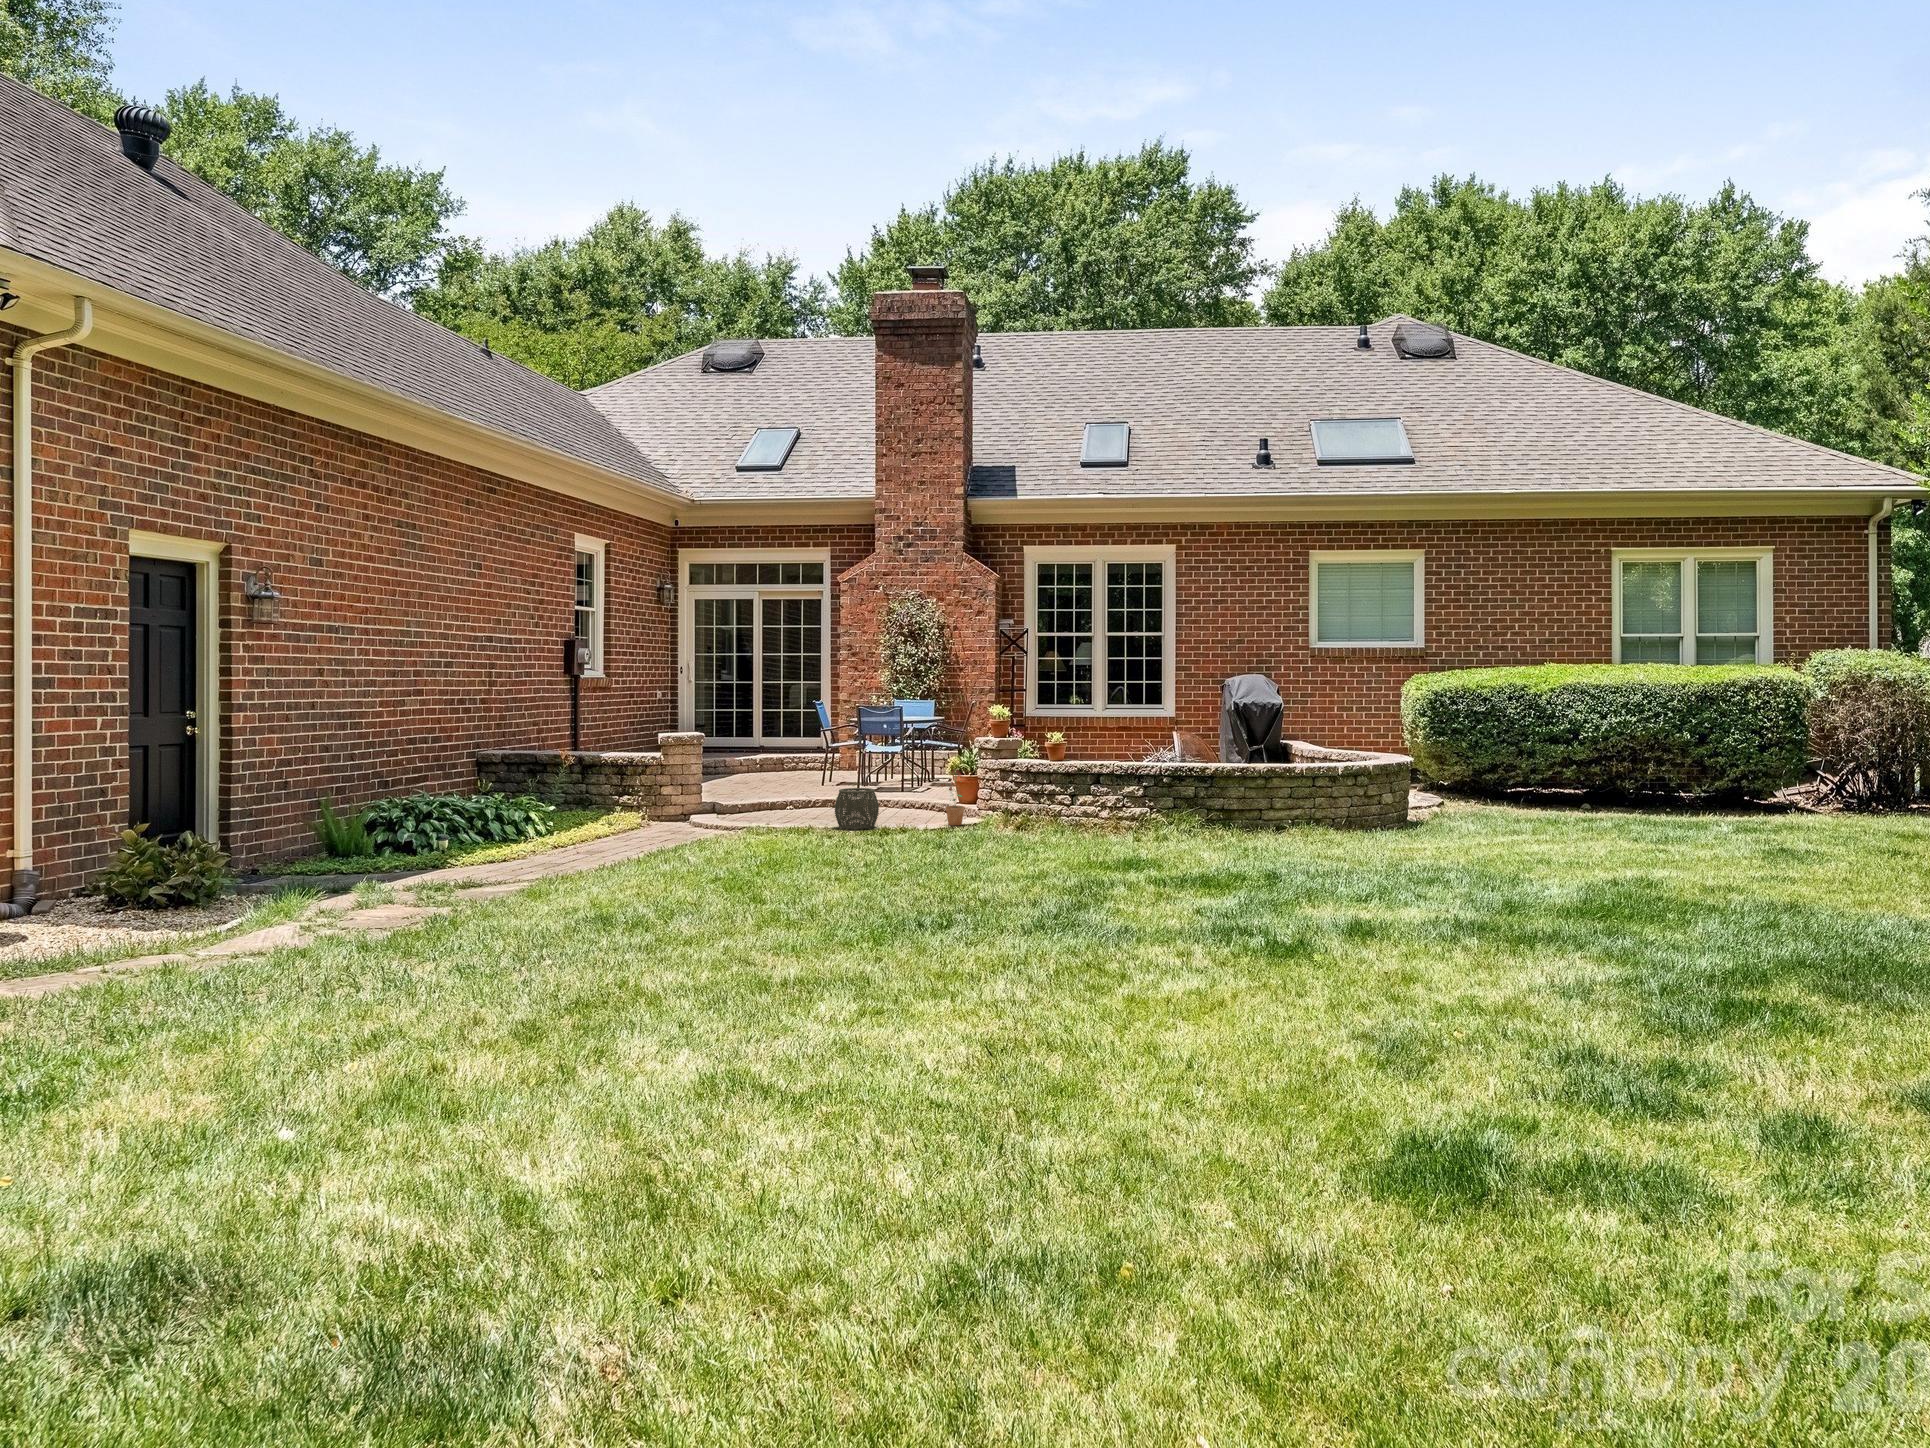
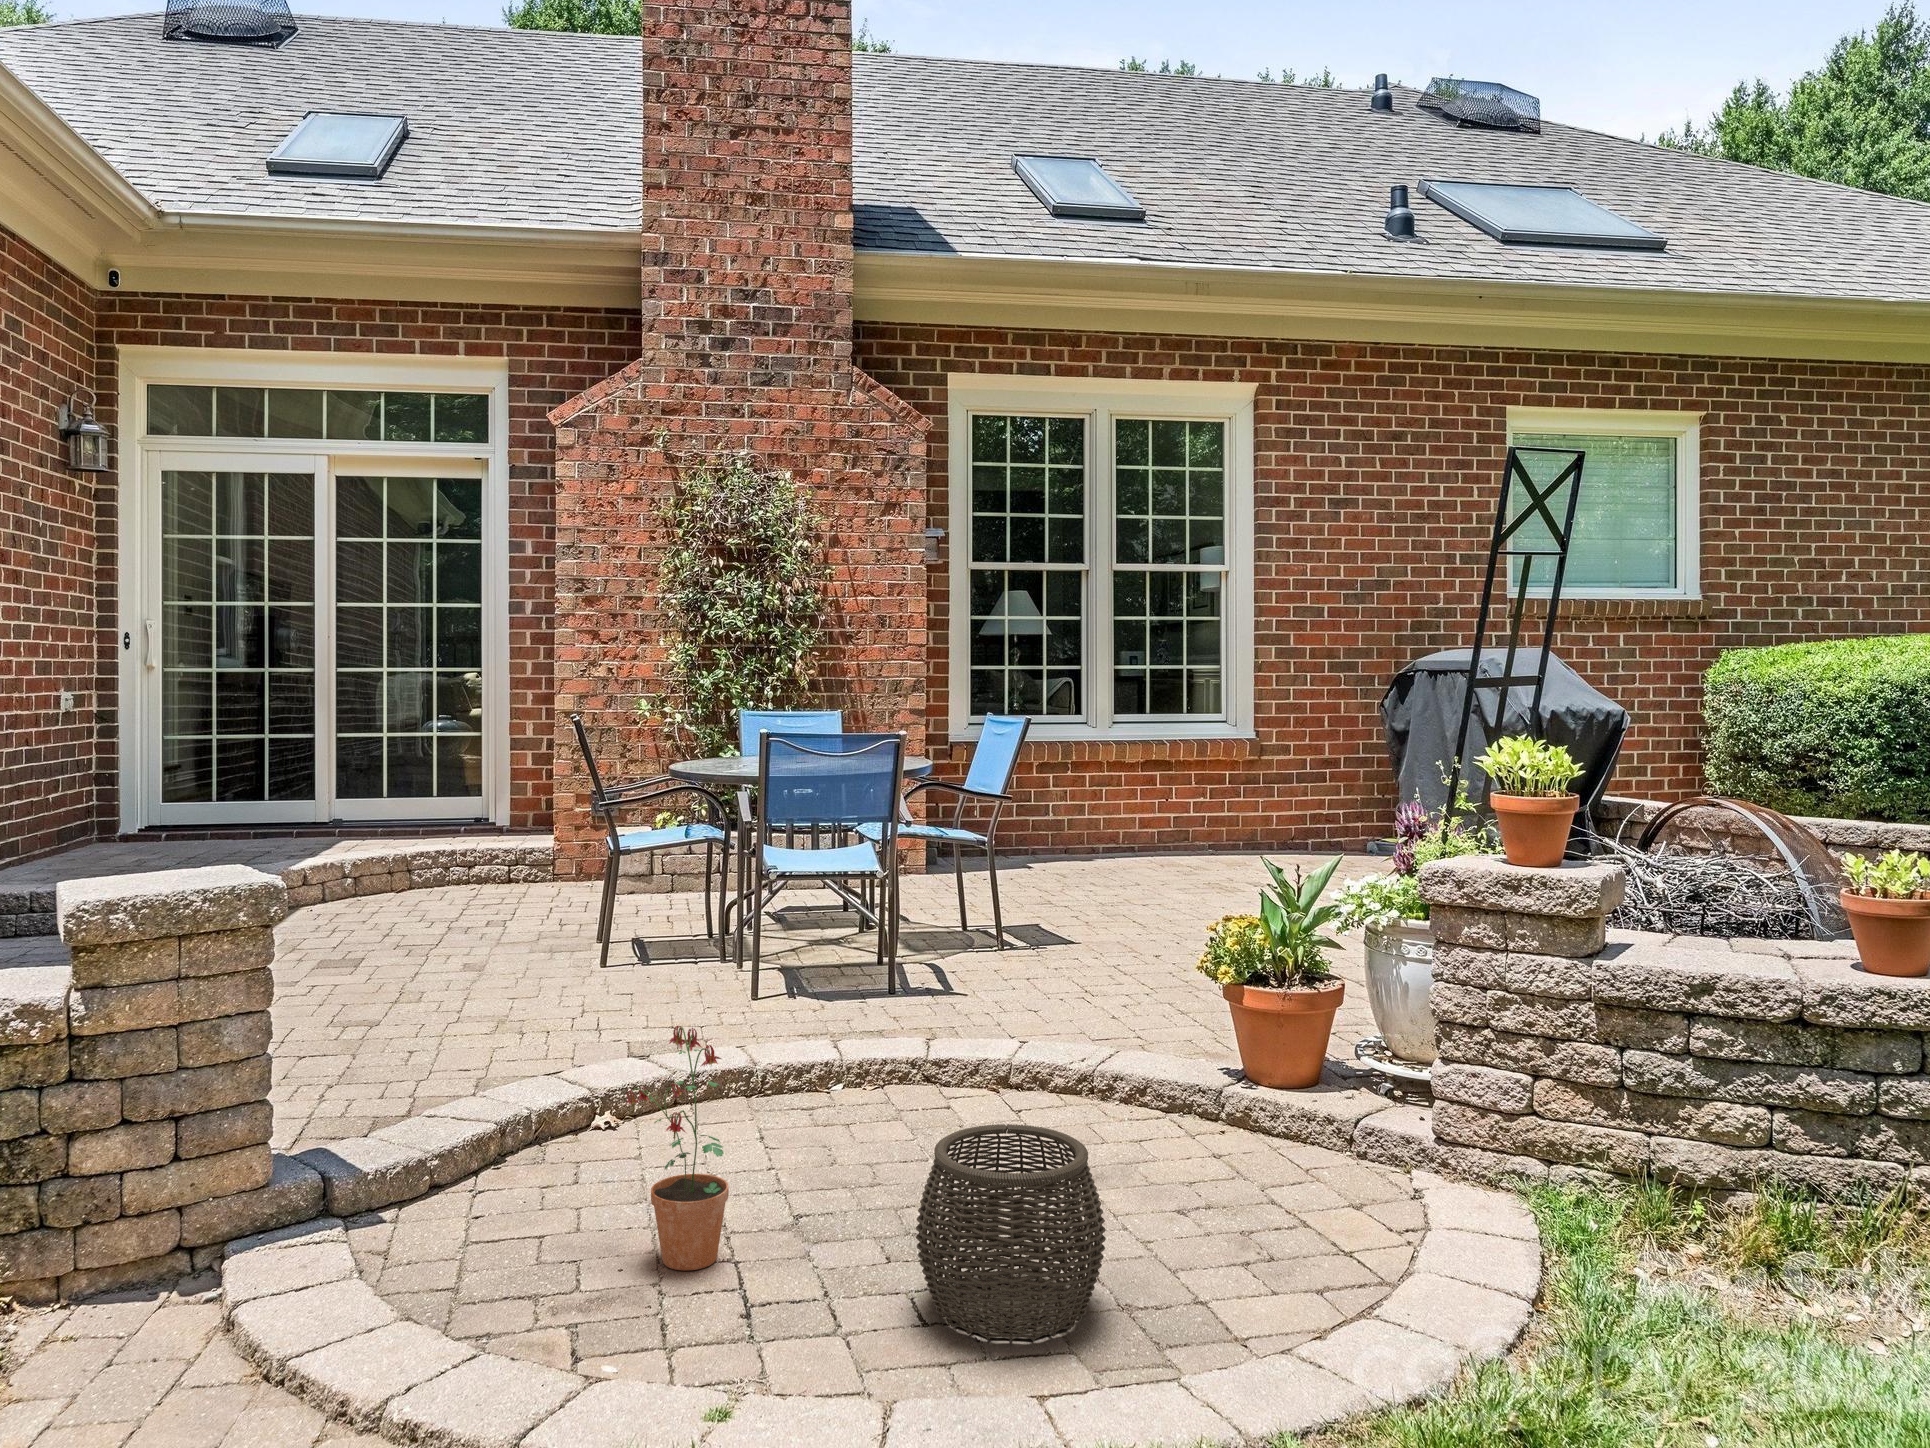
potted plant: present [941,769,965,825] -> present [625,1026,729,1271]

